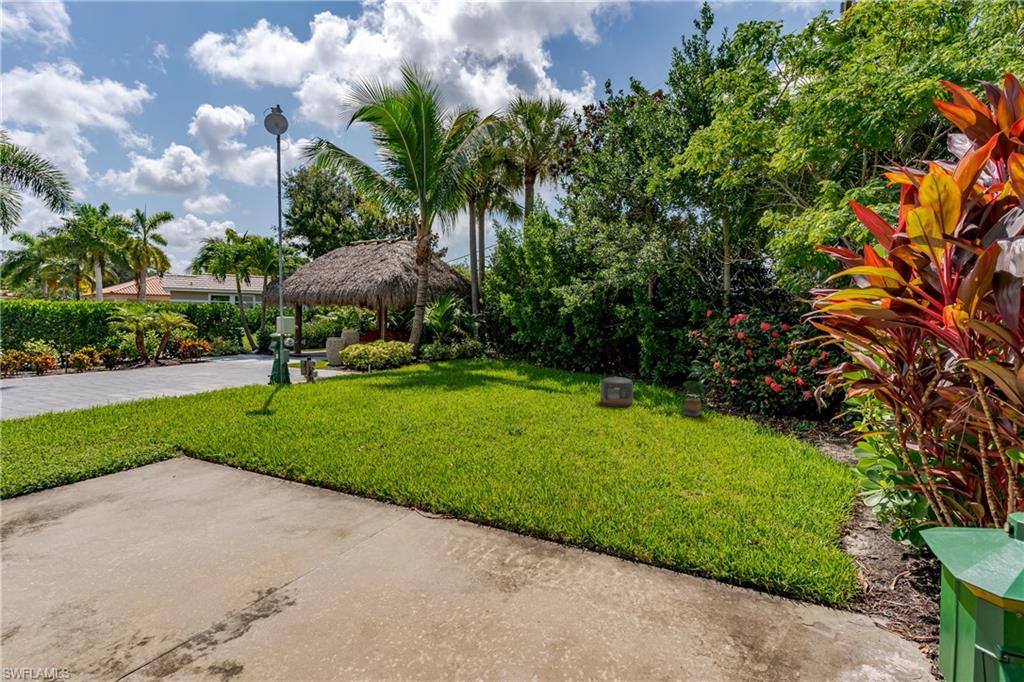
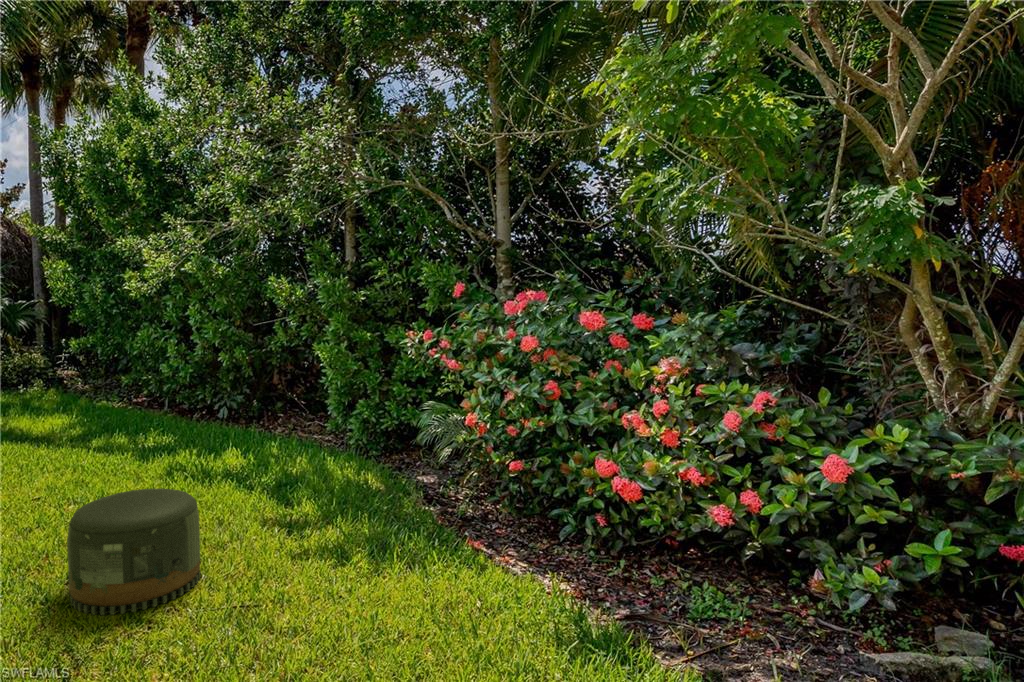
potted tree: present [683,381,706,417] -> none [345,503,426,644]

